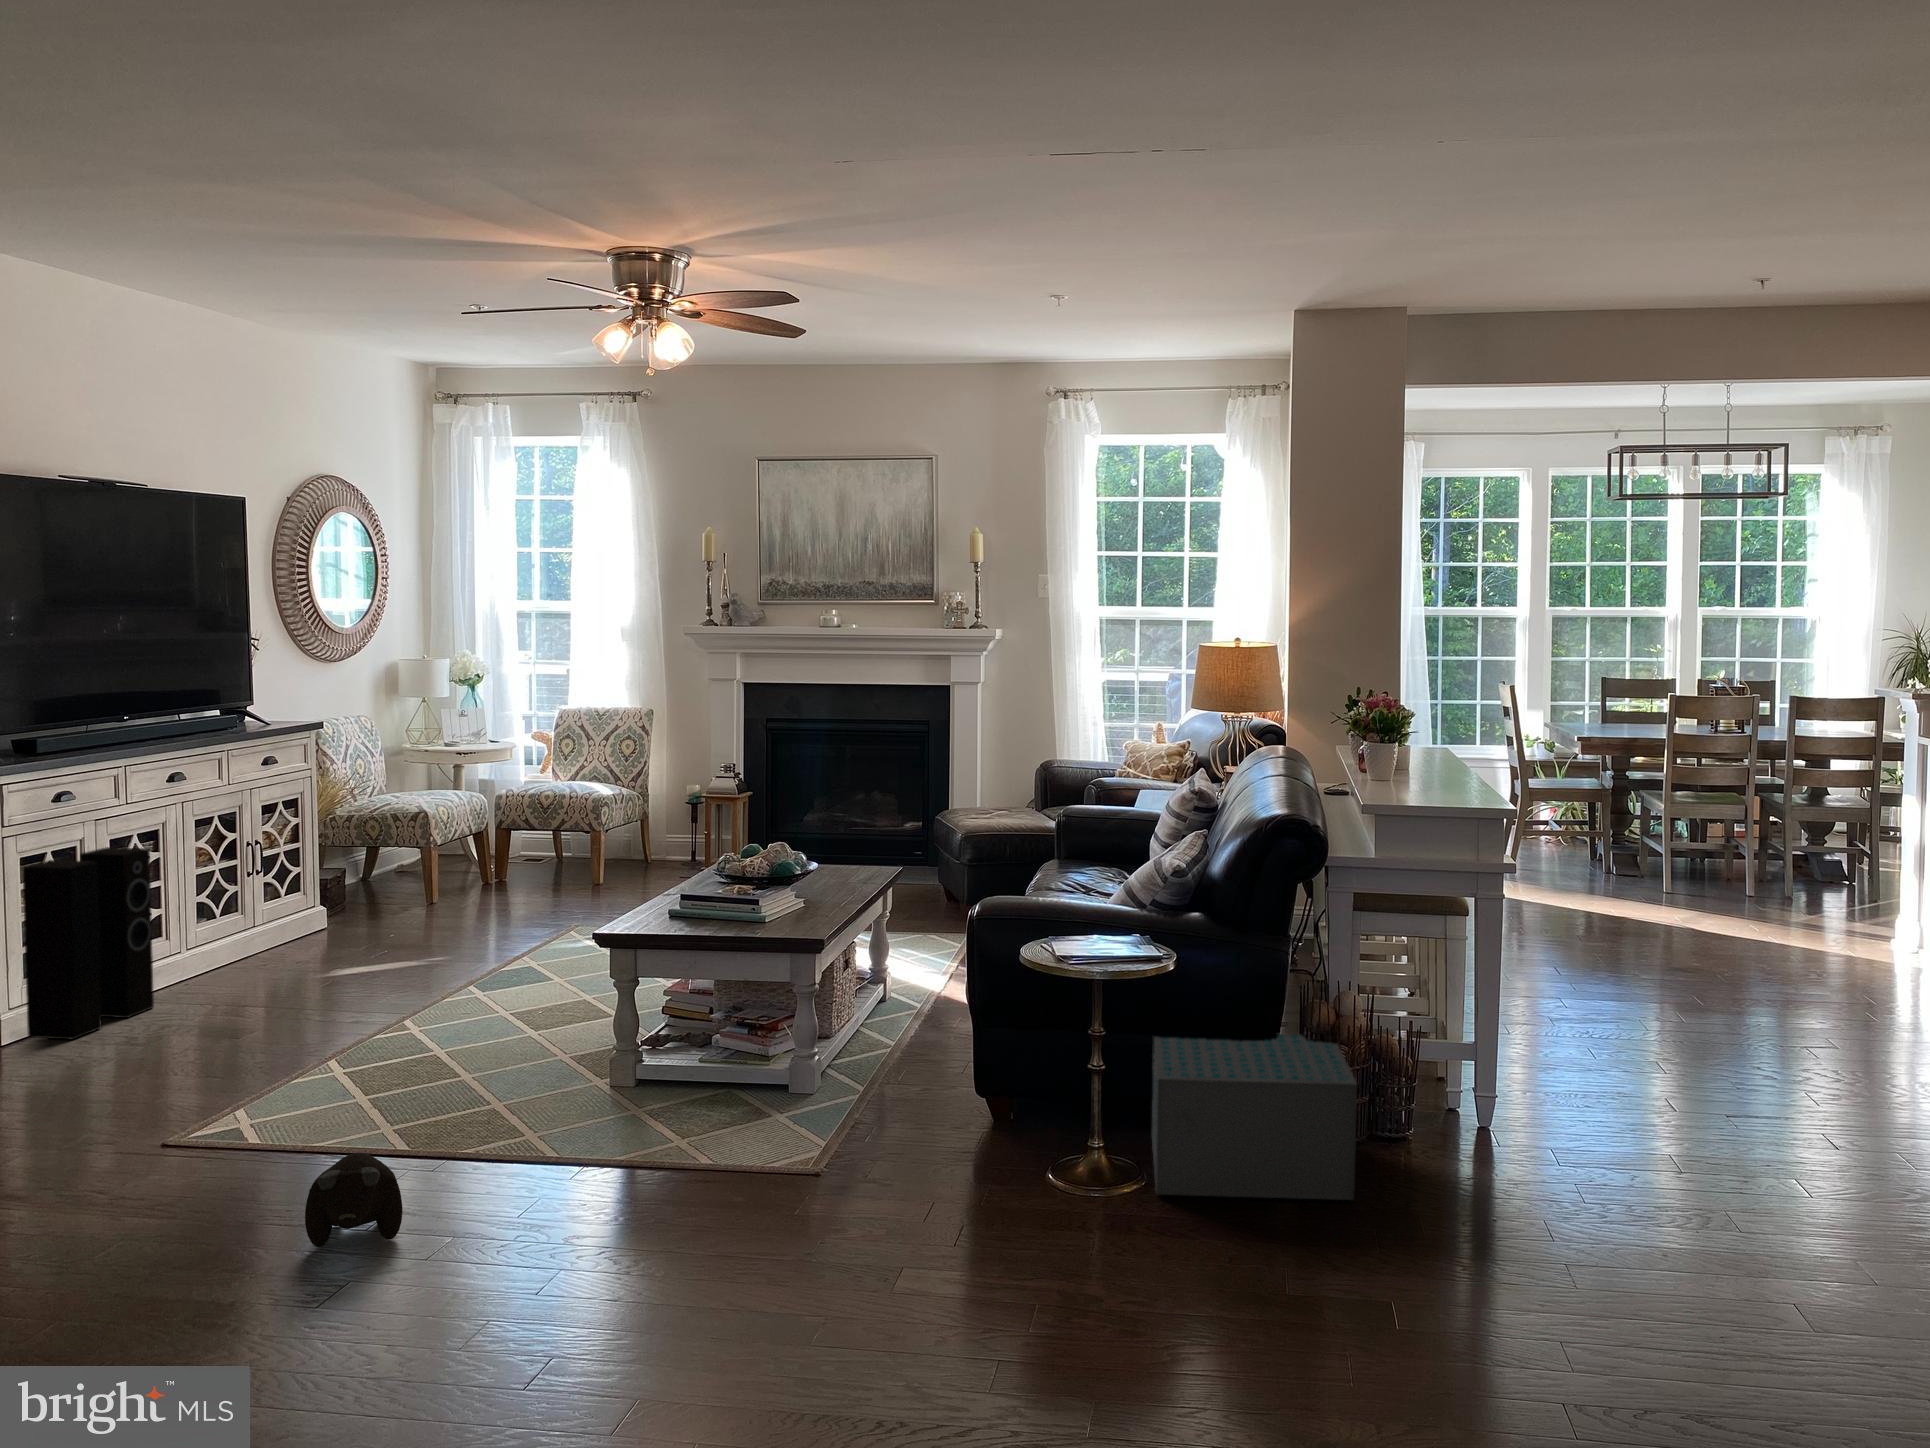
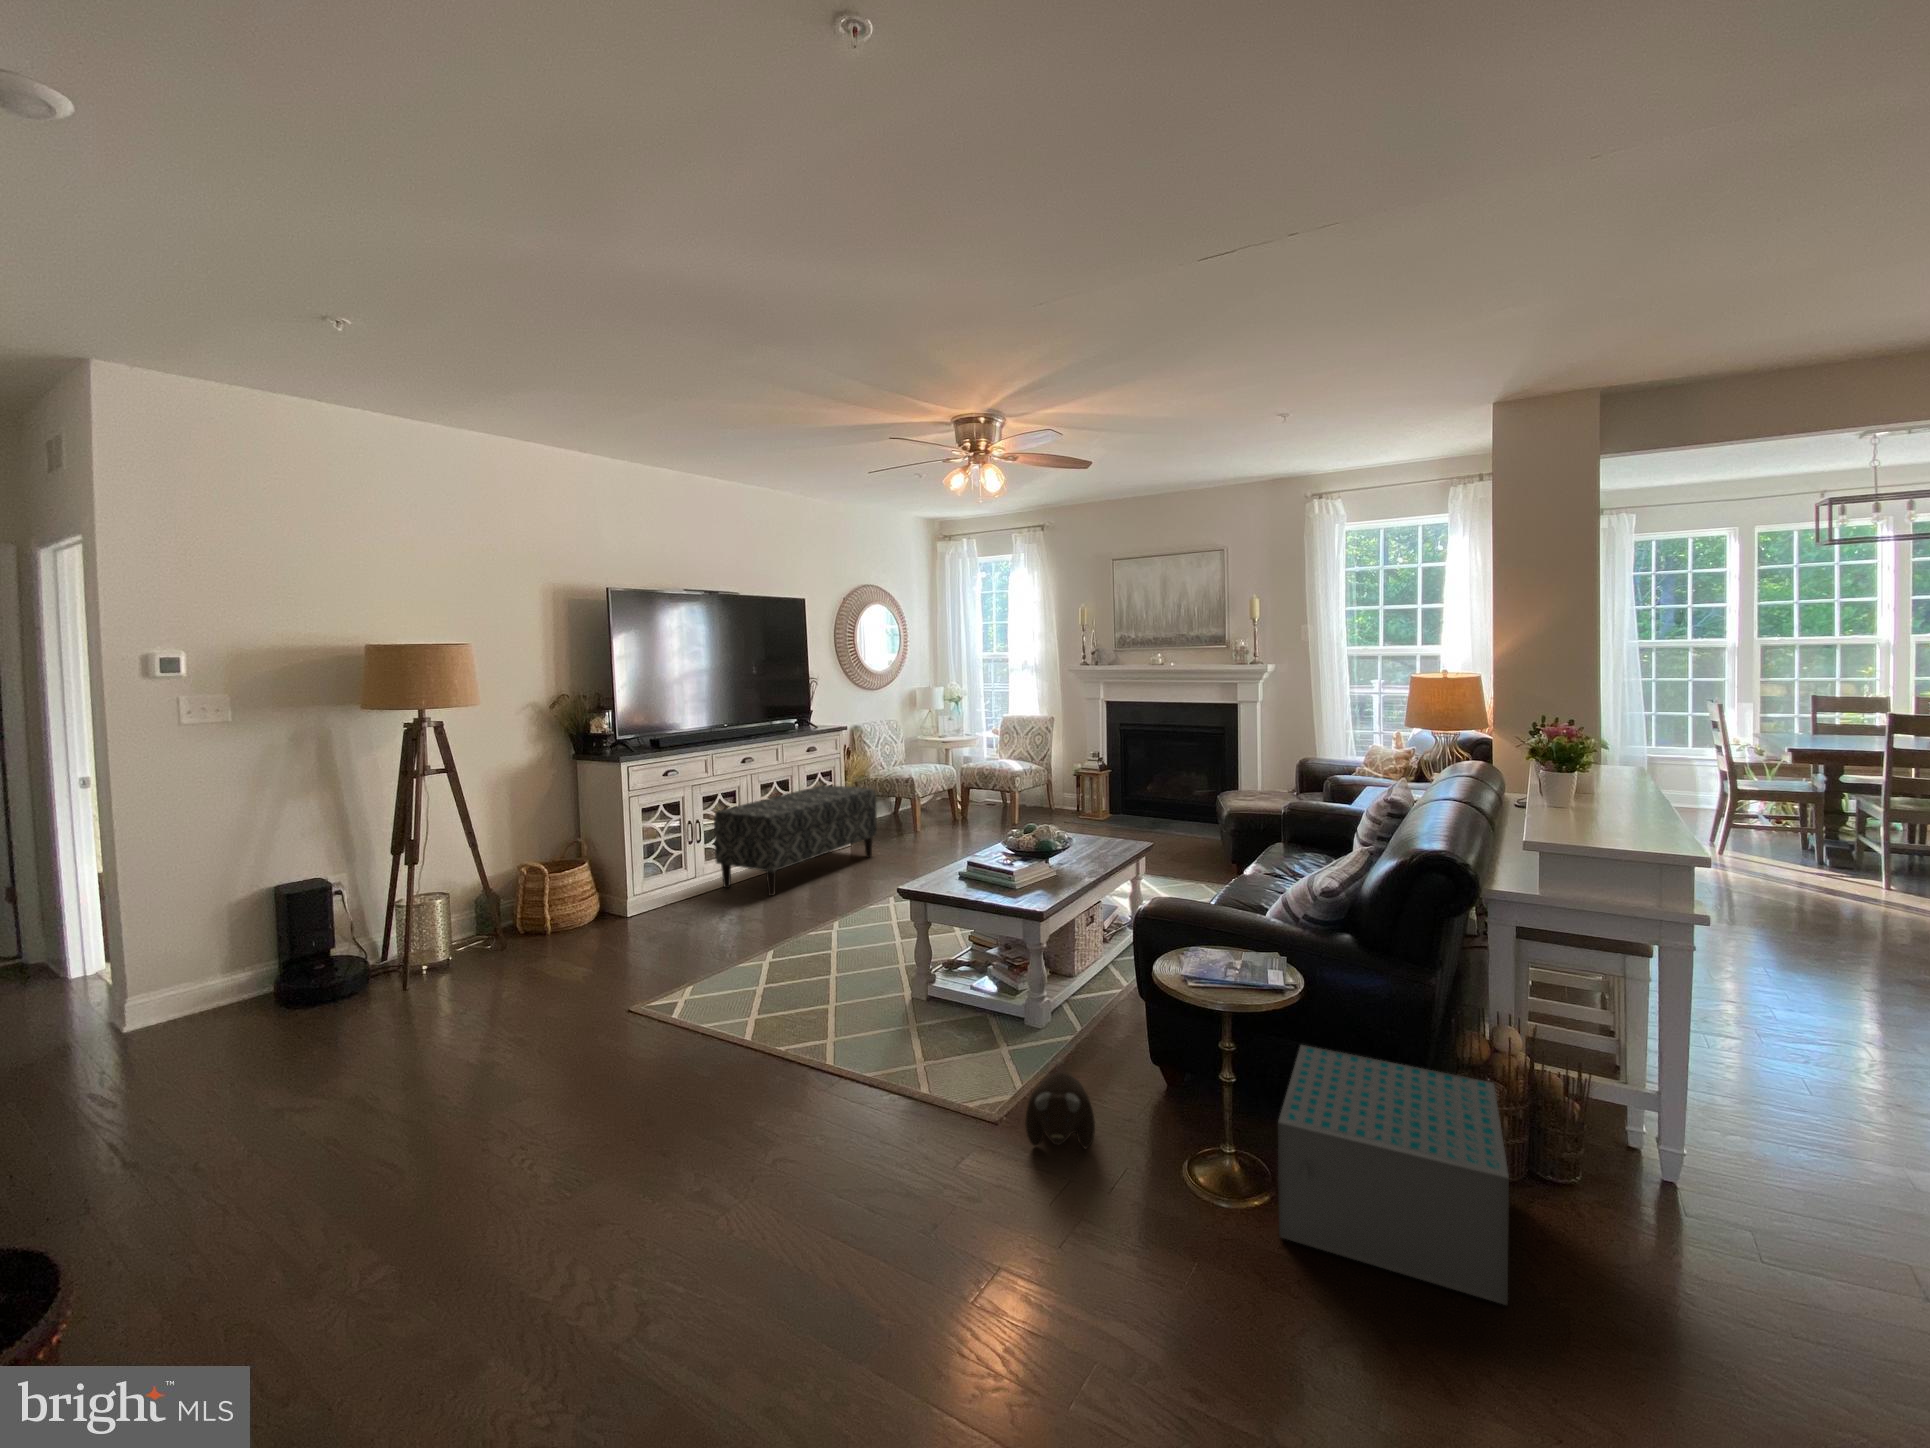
bench: none [133,822,397,998] -> present [714,785,877,896]
speaker: present [22,847,154,1039] -> none [637,802,717,917]
plush toy: present [305,1153,403,1247] -> present [1025,1072,1095,1148]

